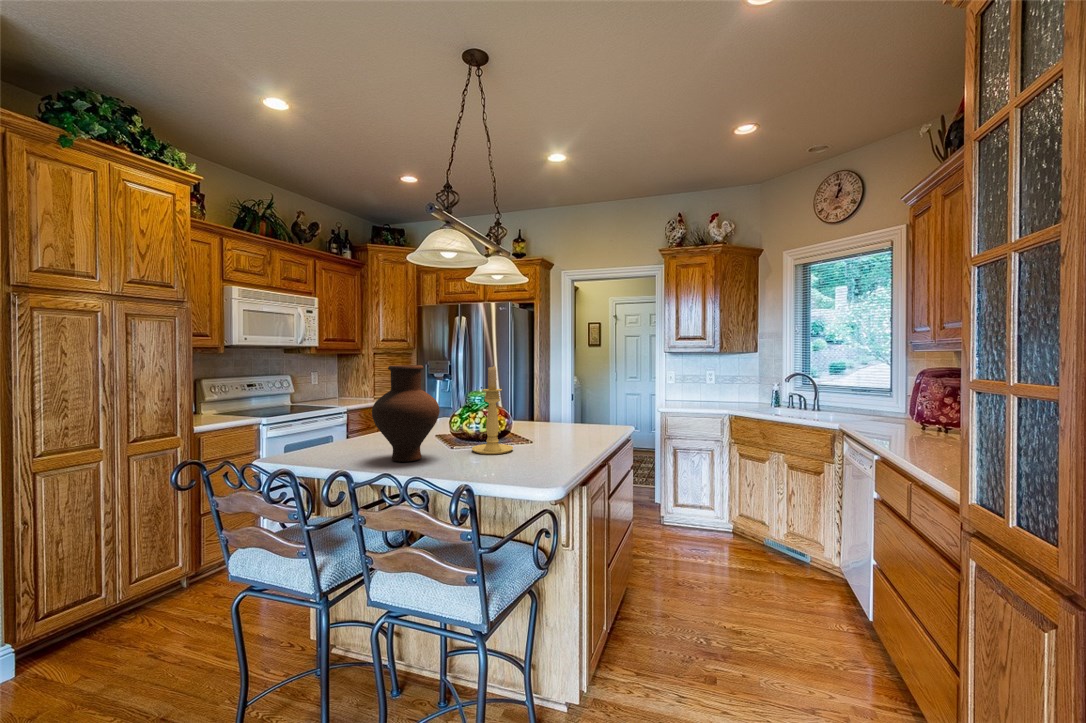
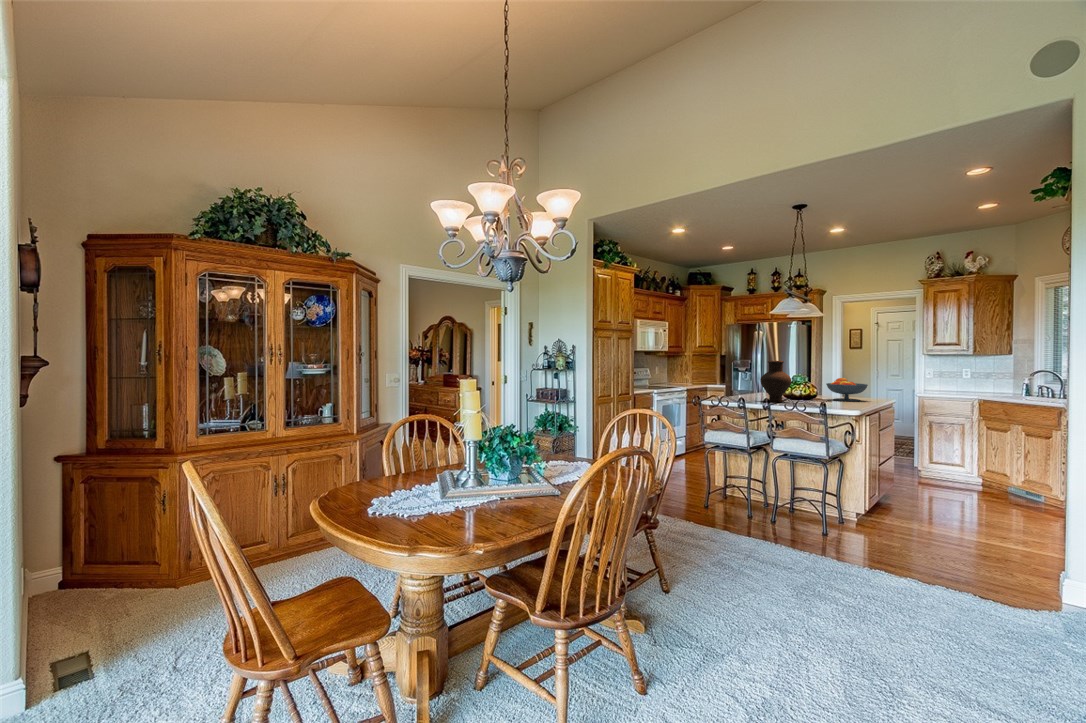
candle holder: present [472,366,513,454] -> none [803,361,825,402]
fruit bowl: none [525,394,592,442] -> present [826,378,868,401]

